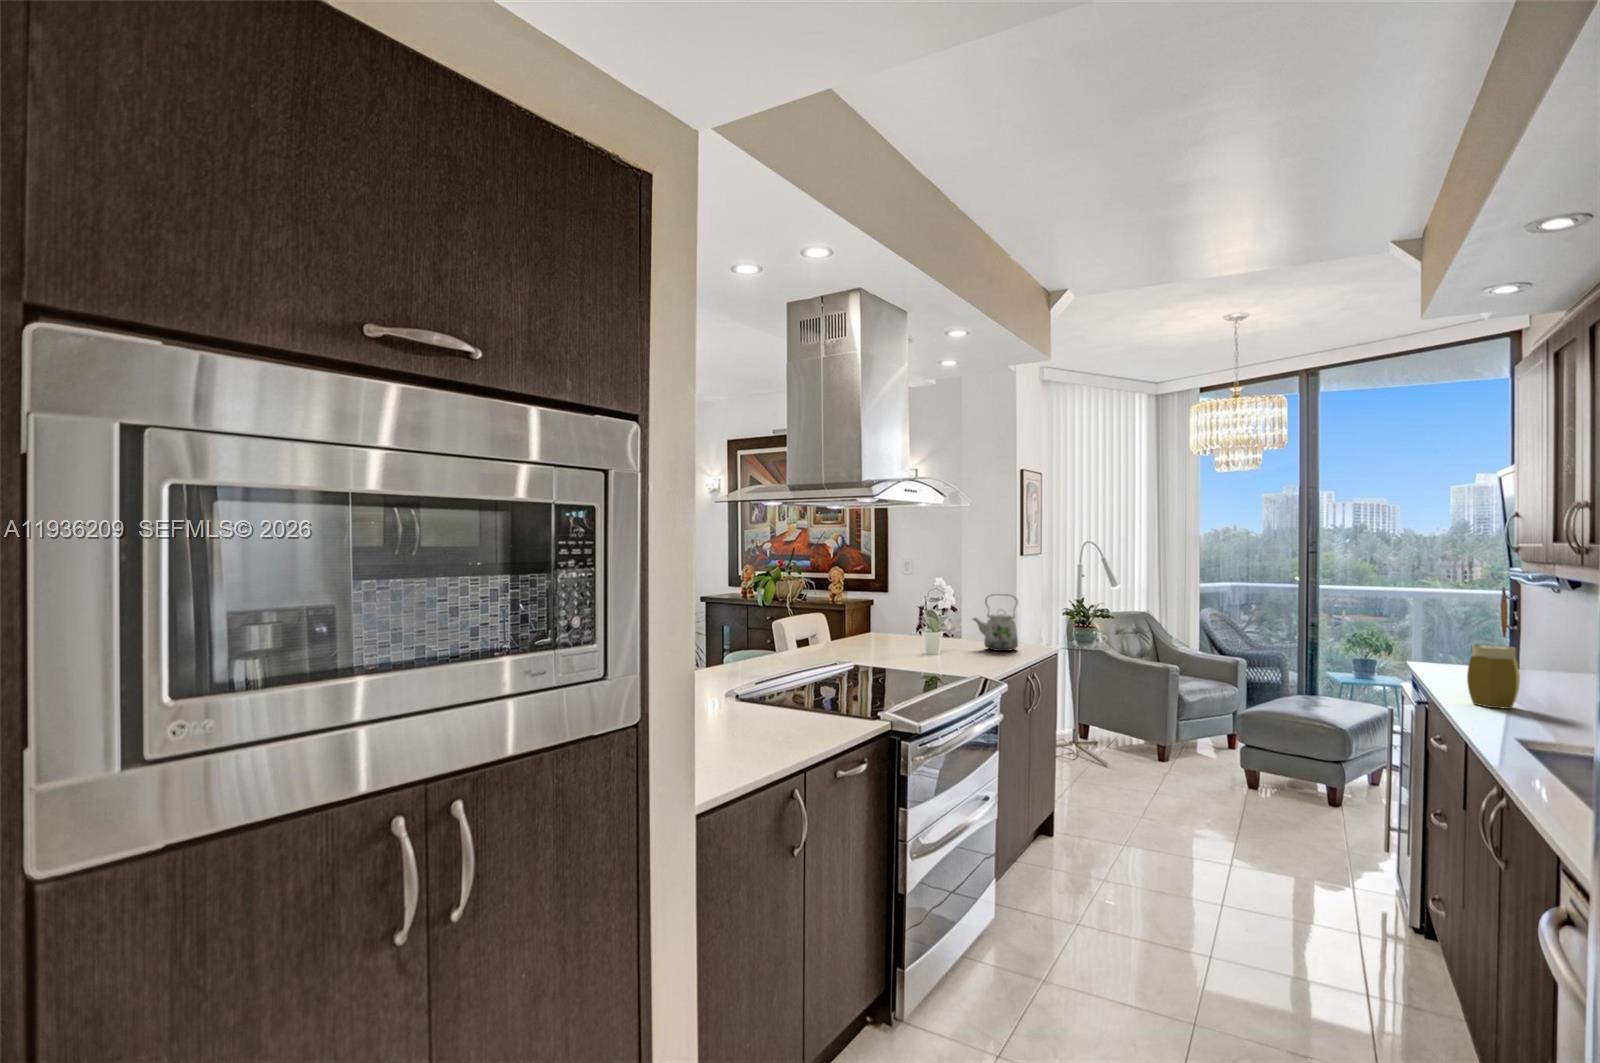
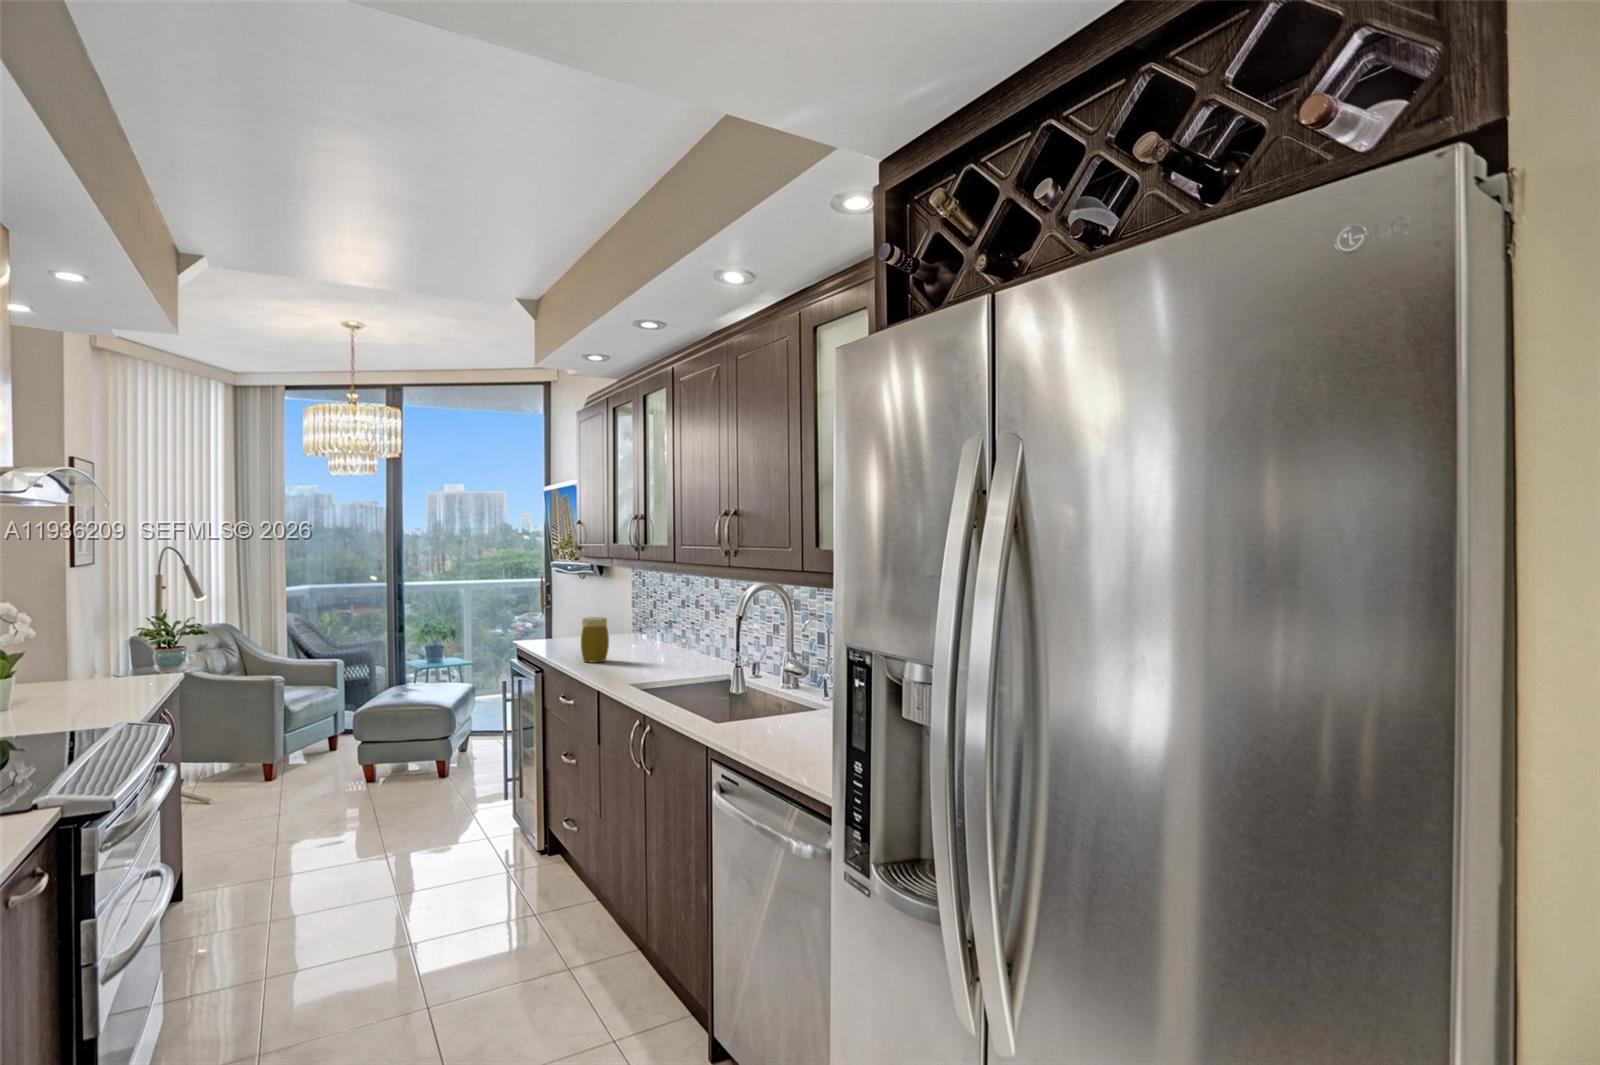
kettle: present [973,599,1018,651] -> none [51,617,129,691]

